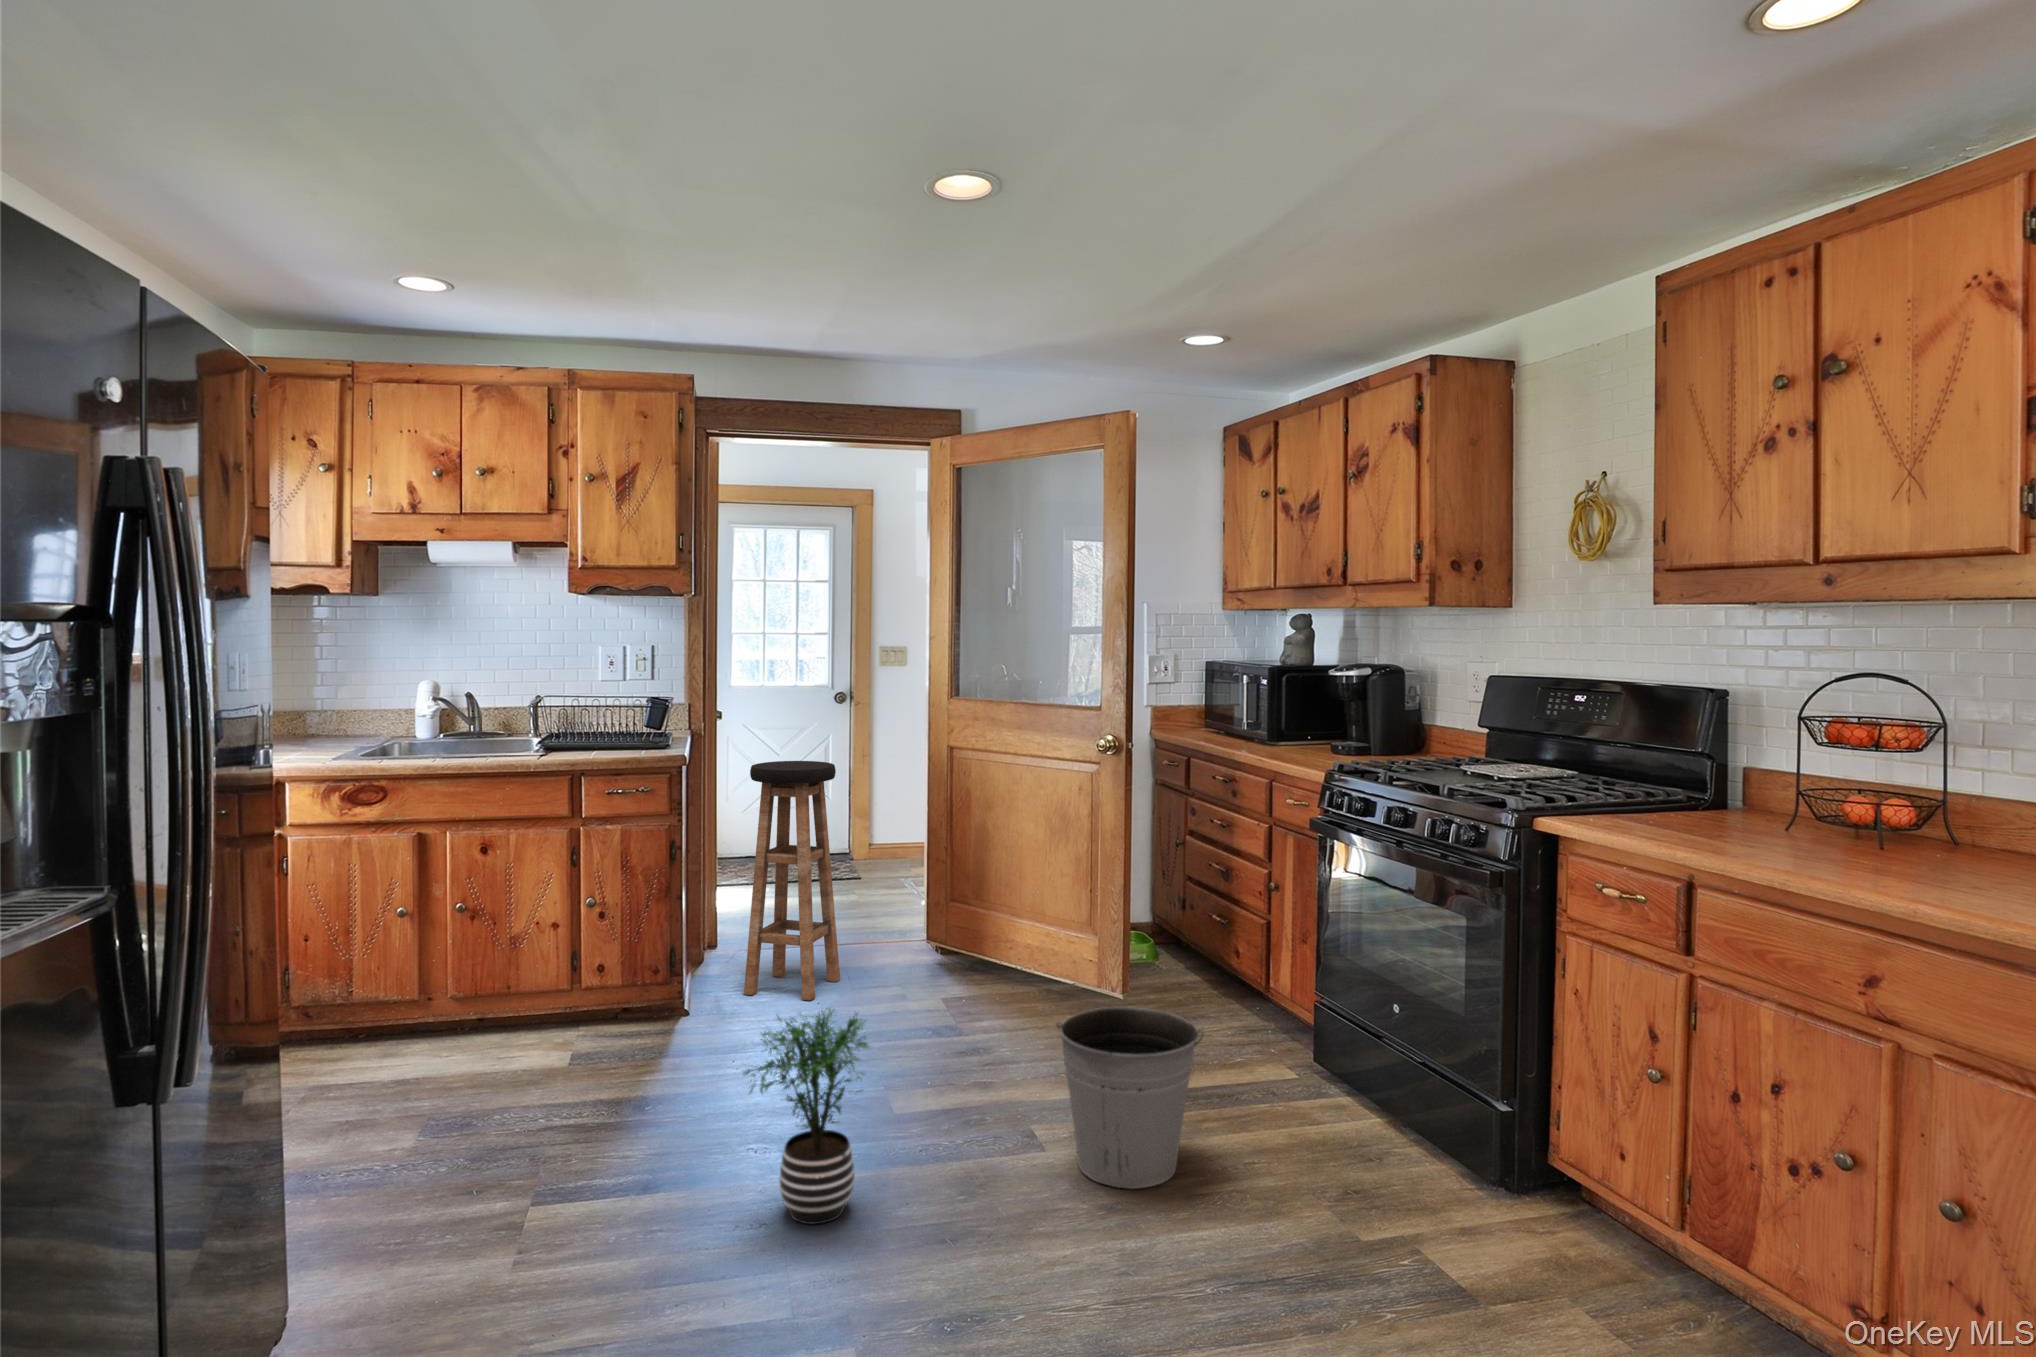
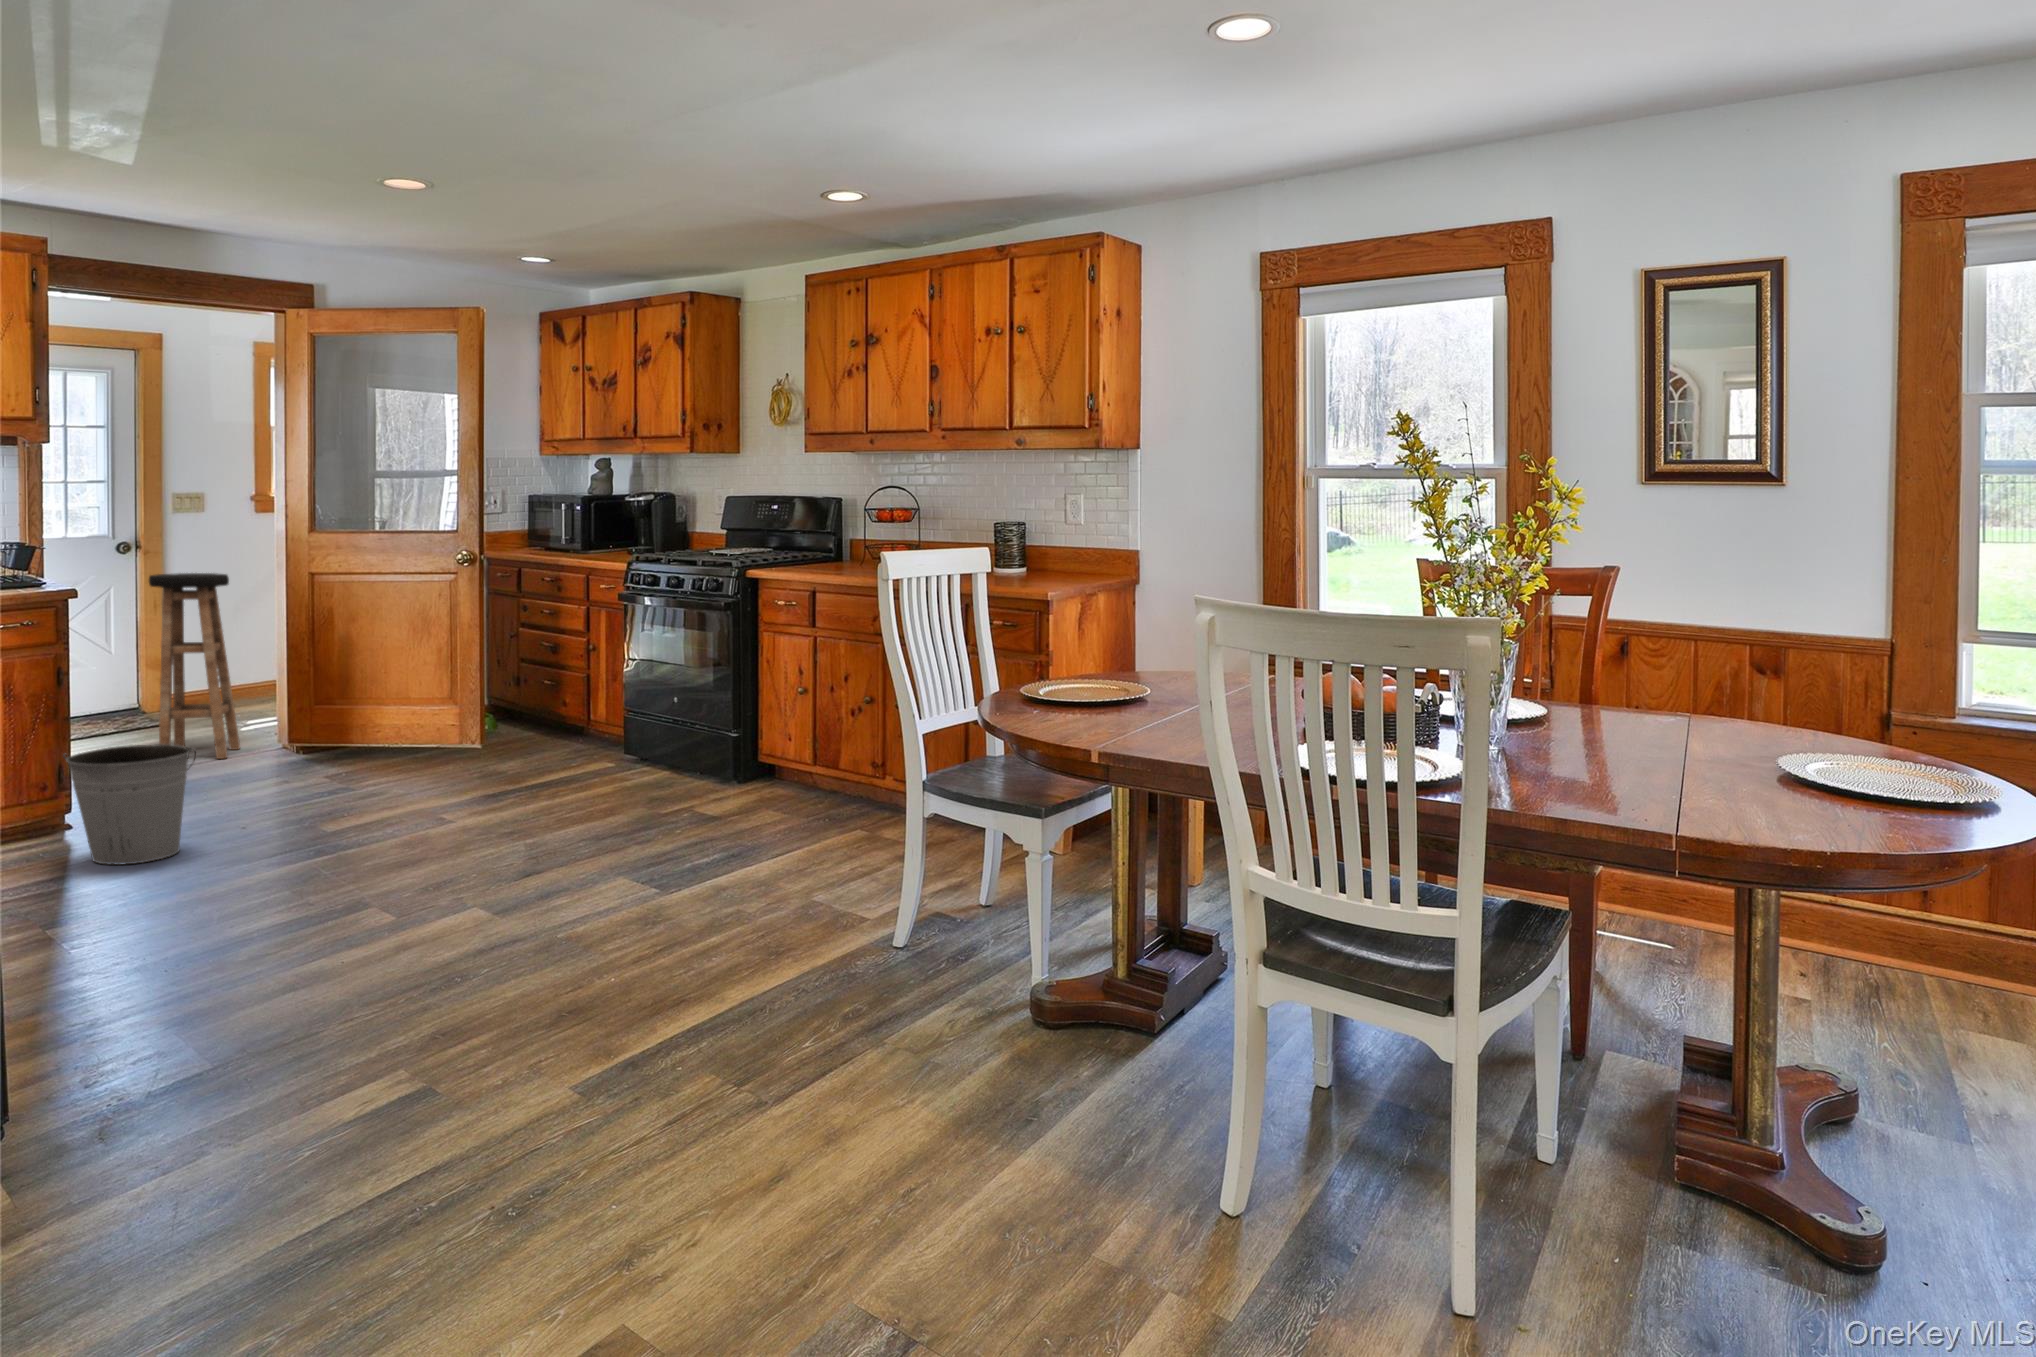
bucket: present [1056,1007,1204,1189] -> present [63,744,194,865]
potted plant: present [745,1008,870,1224] -> none [268,697,362,827]

